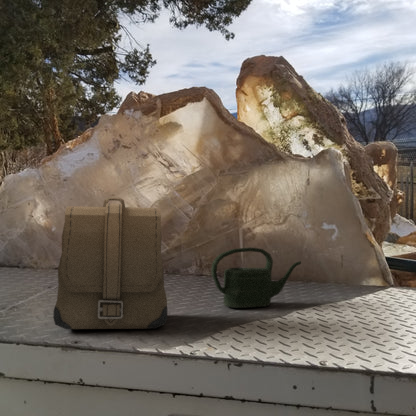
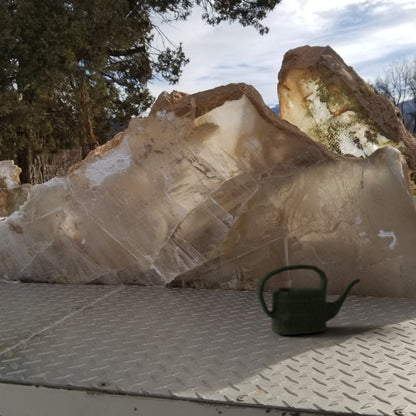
backpack: present [53,197,167,329] -> none [78,212,208,366]

